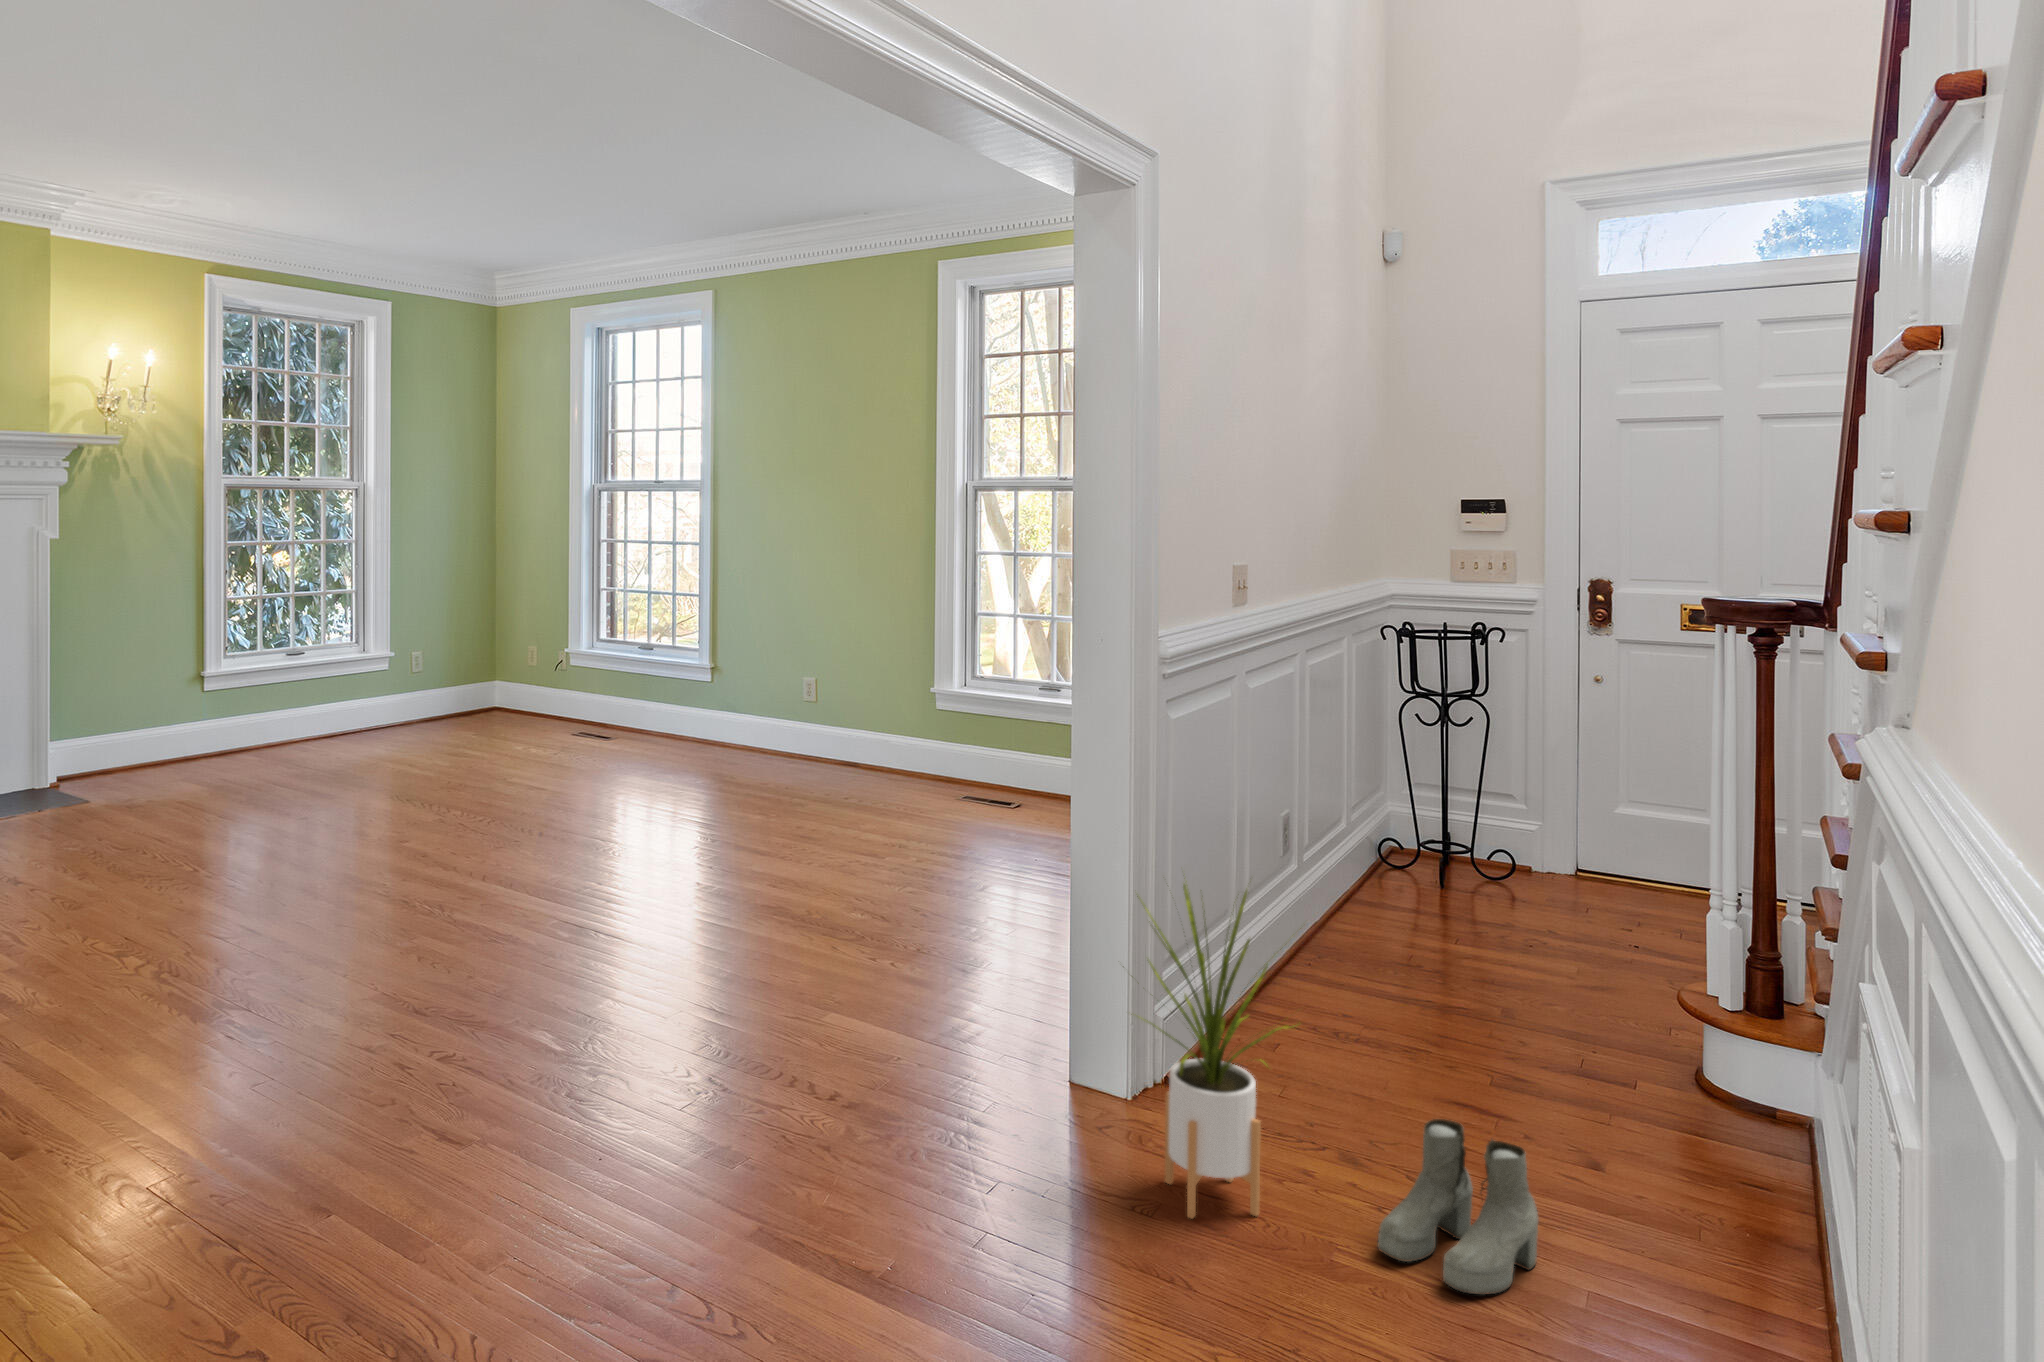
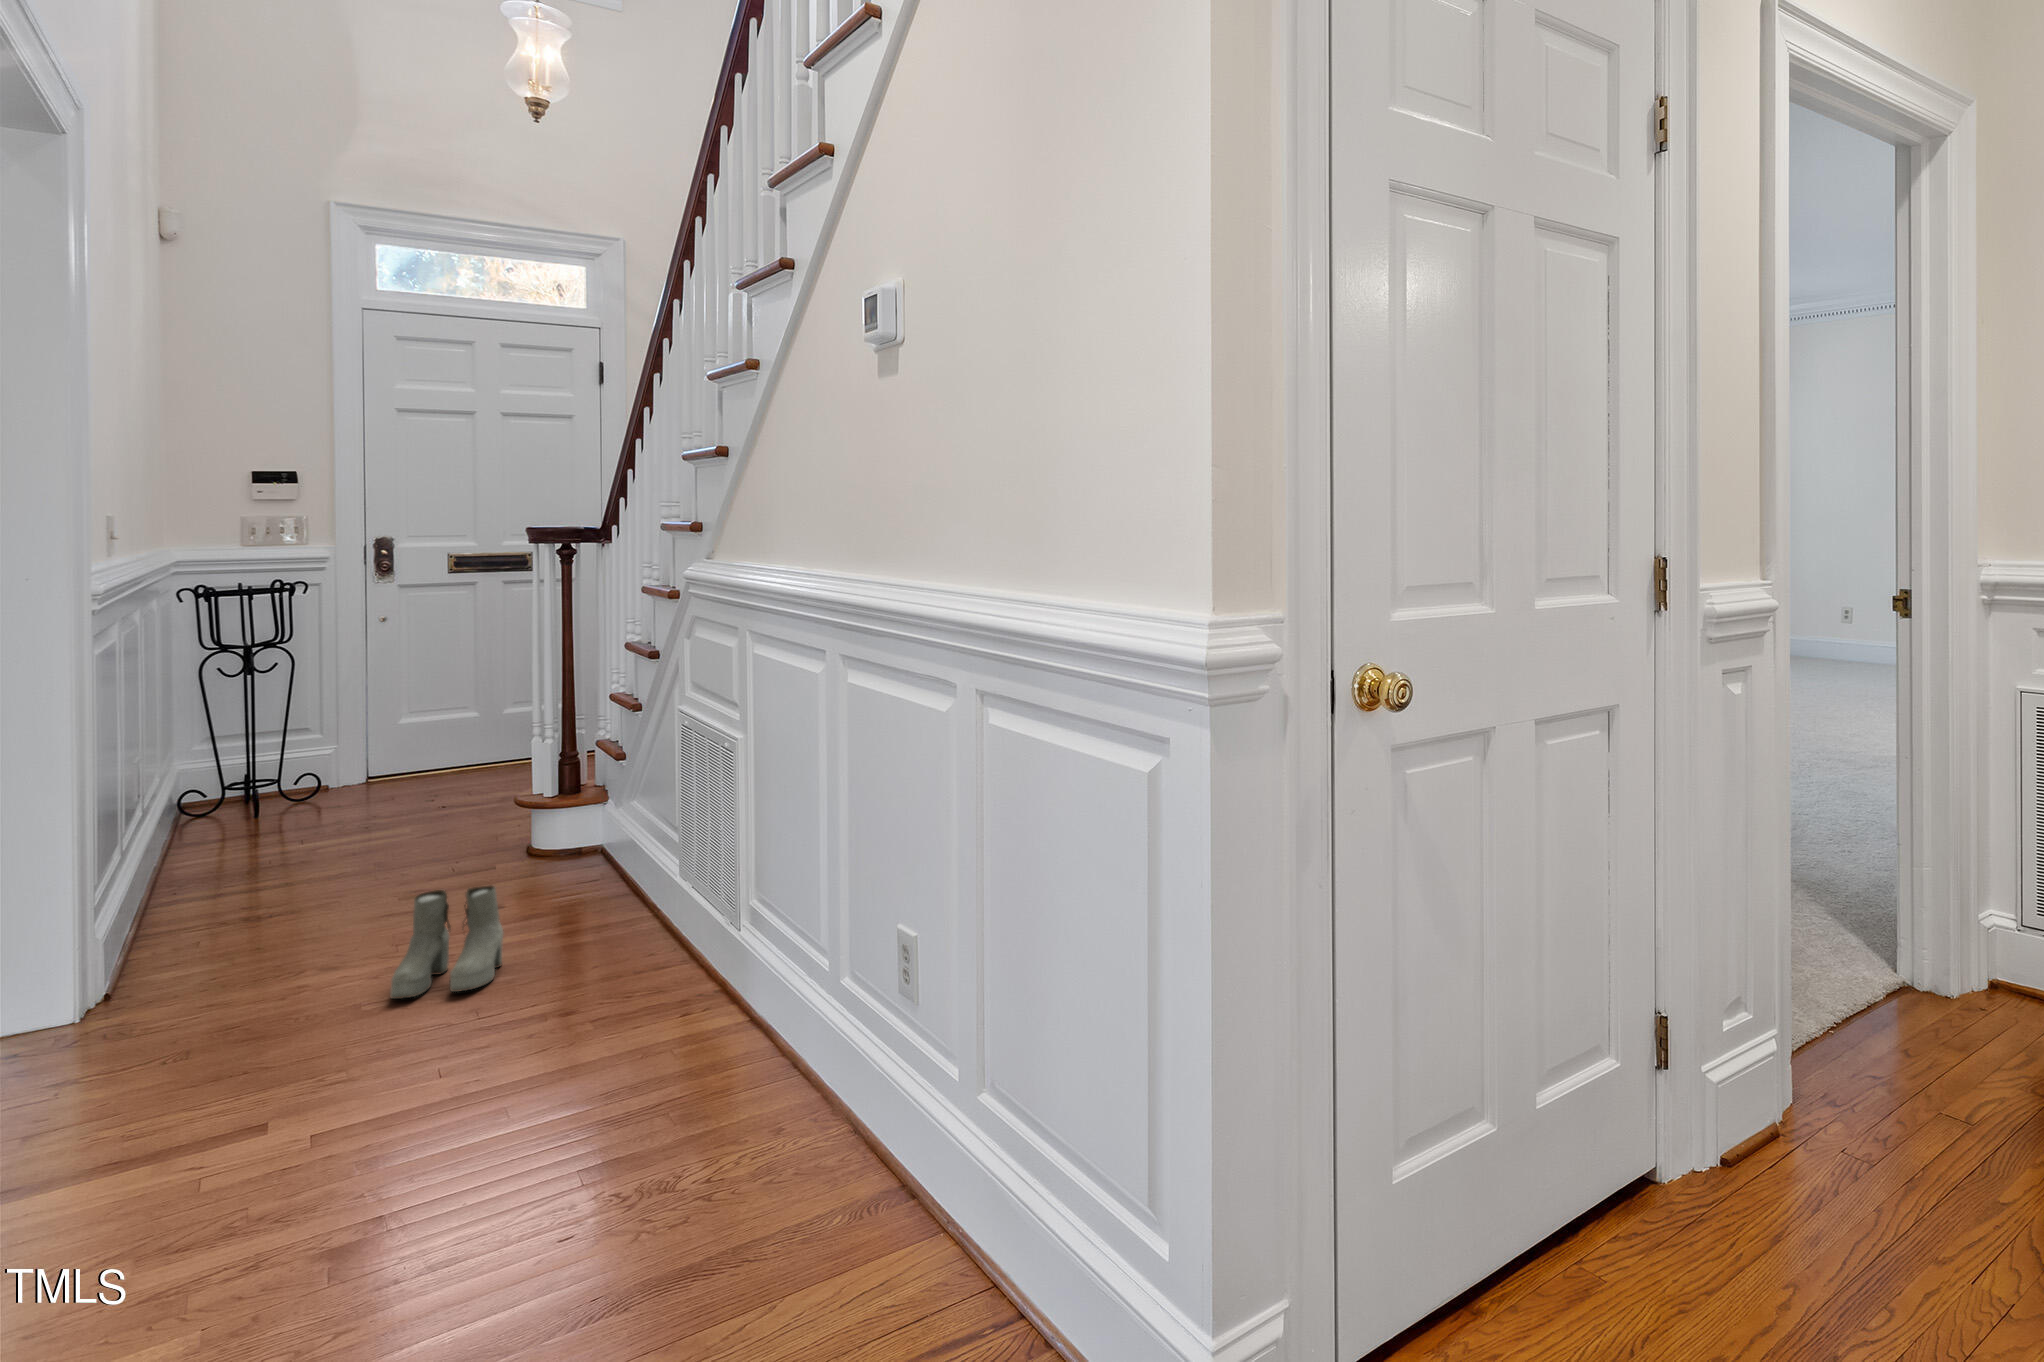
house plant: present [1137,884,1301,1218] -> none [115,745,317,1054]

